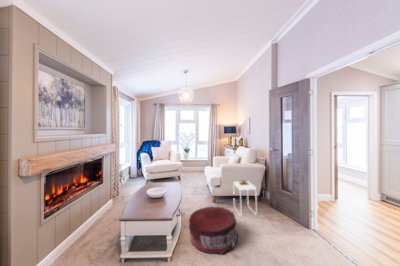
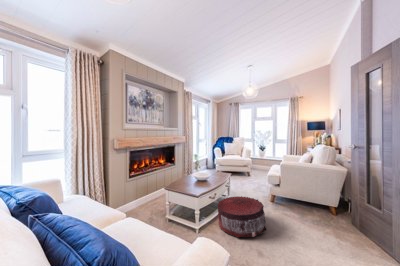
side table: present [234,180,256,214] -> none [285,179,309,221]

